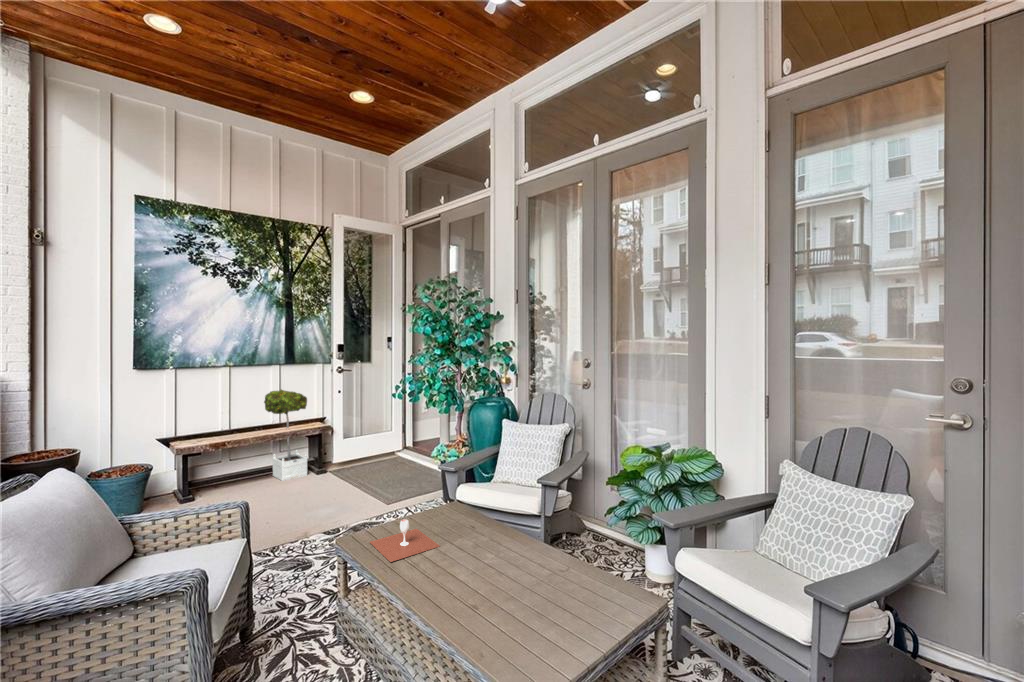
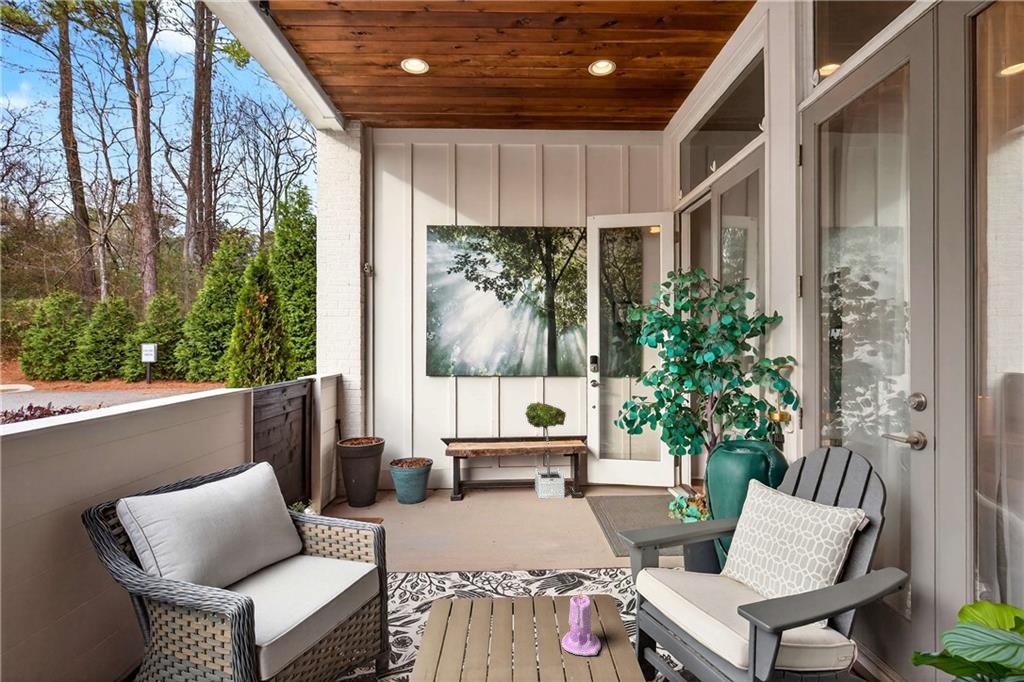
candle: none [450,495,475,532] -> present [562,593,601,656]
wine glass: present [370,519,440,562] -> none [440,601,525,665]

